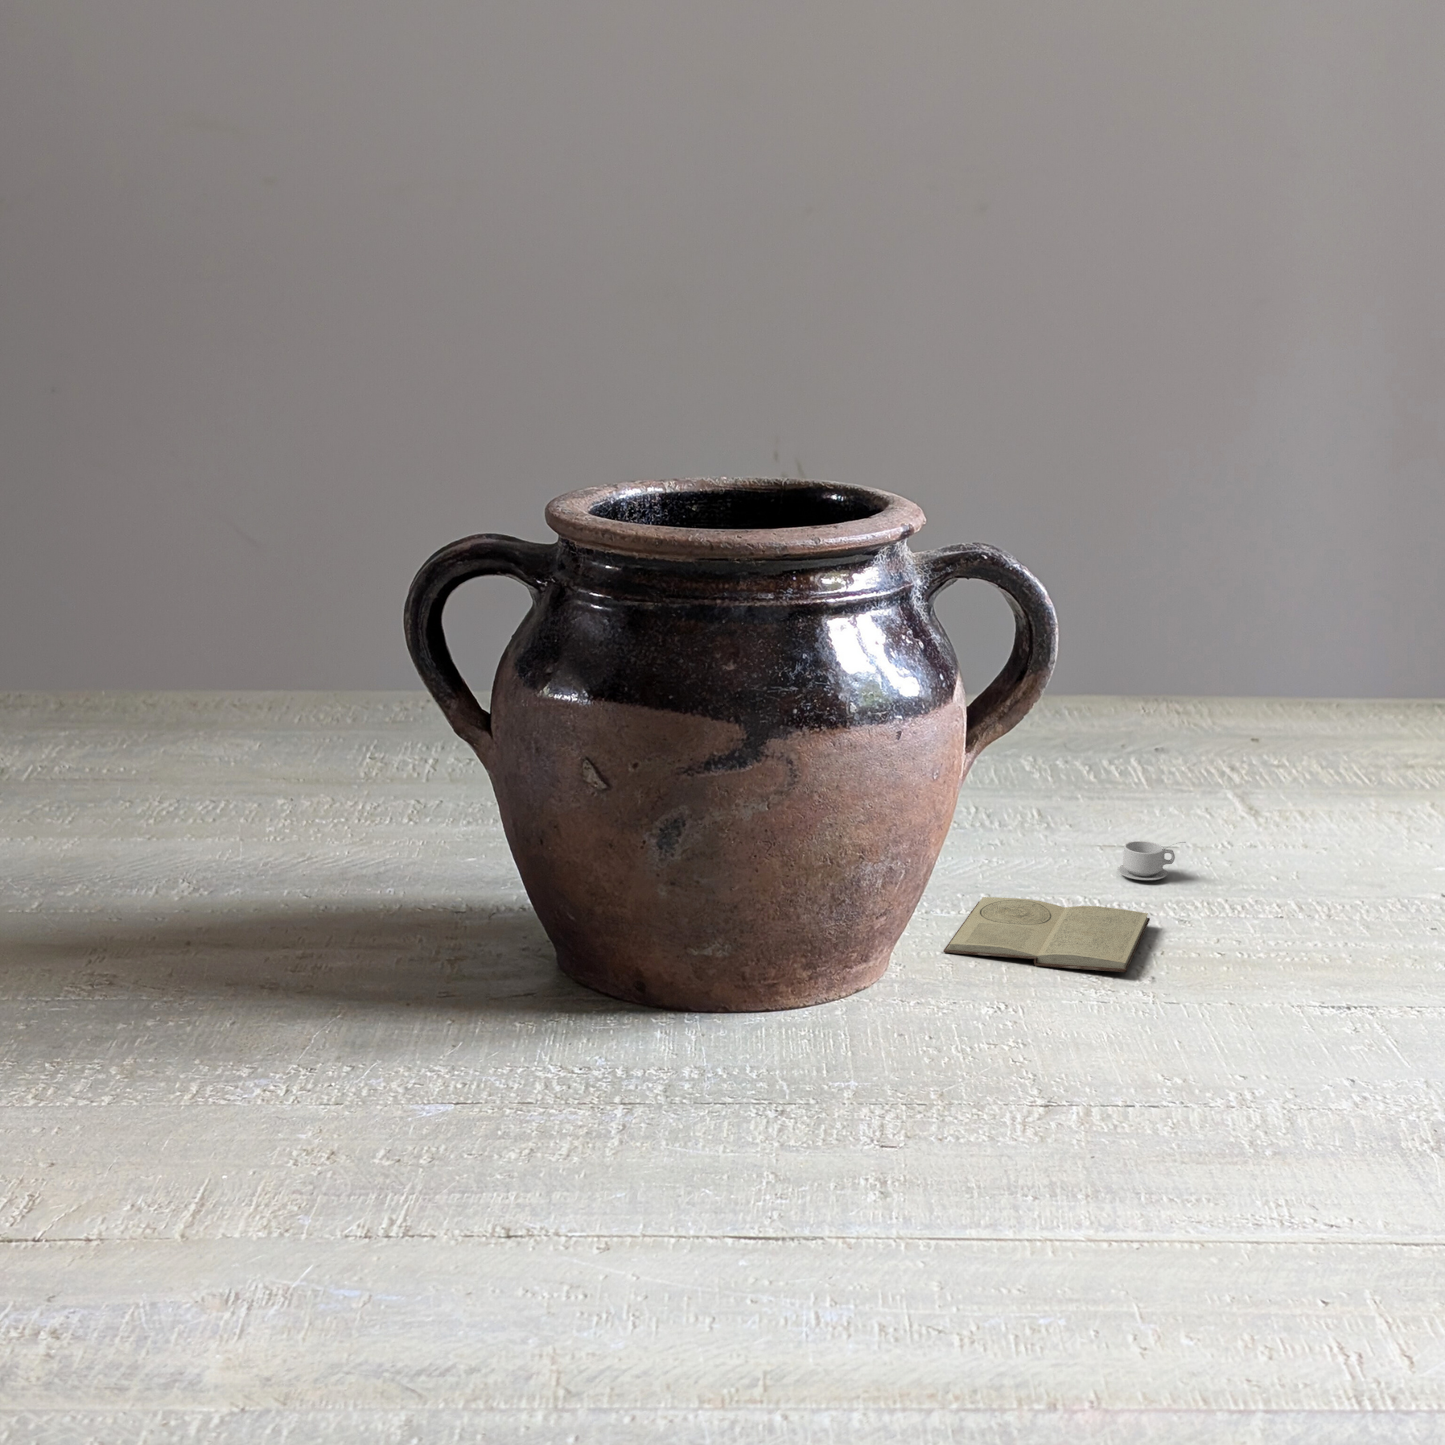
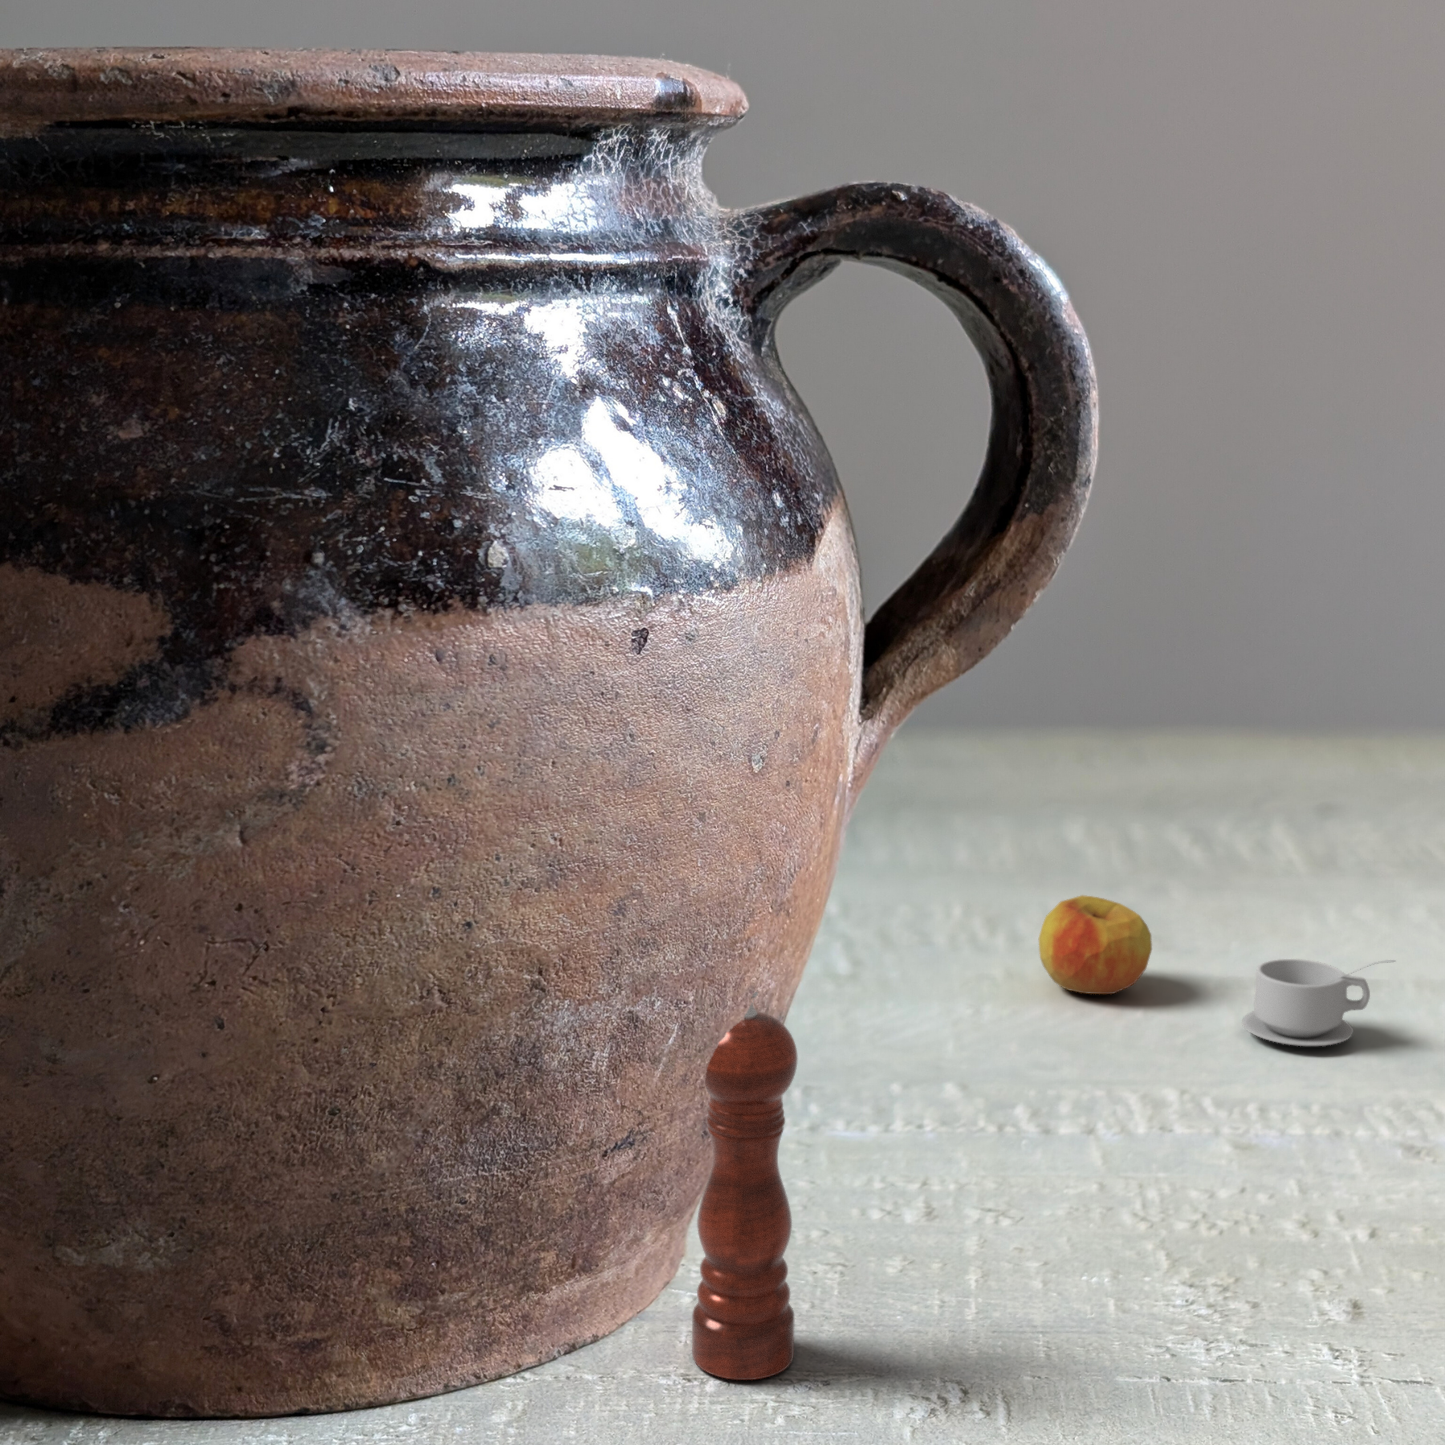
apple: none [1024,812,1077,857] -> present [1039,895,1152,994]
pepper mill: none [902,855,945,1002] -> present [692,990,798,1380]
book: present [943,897,1150,972] -> none [823,1085,1325,1290]

